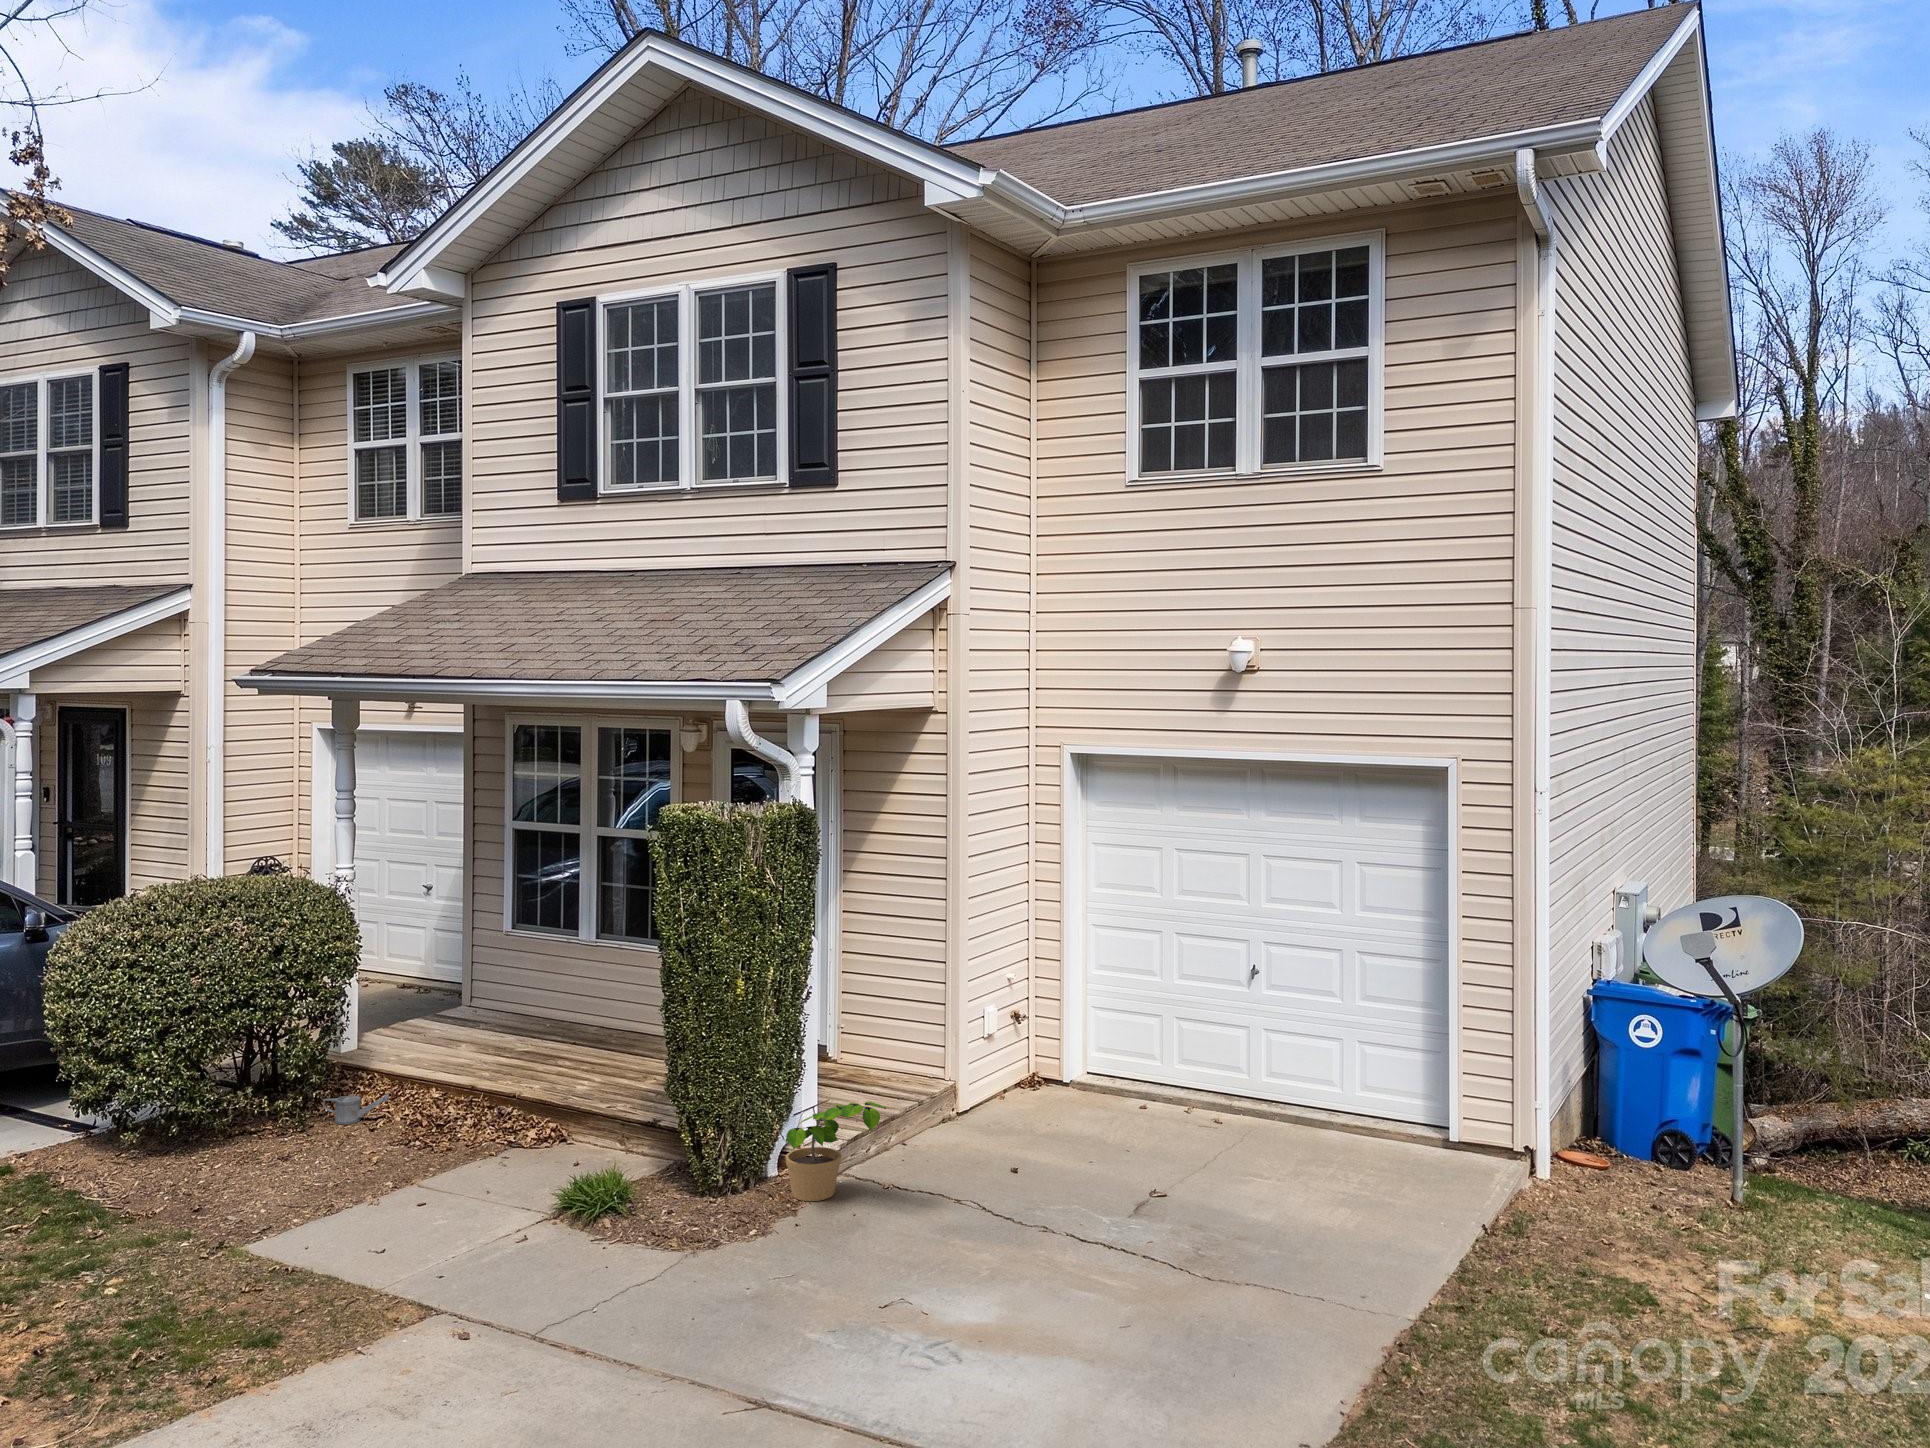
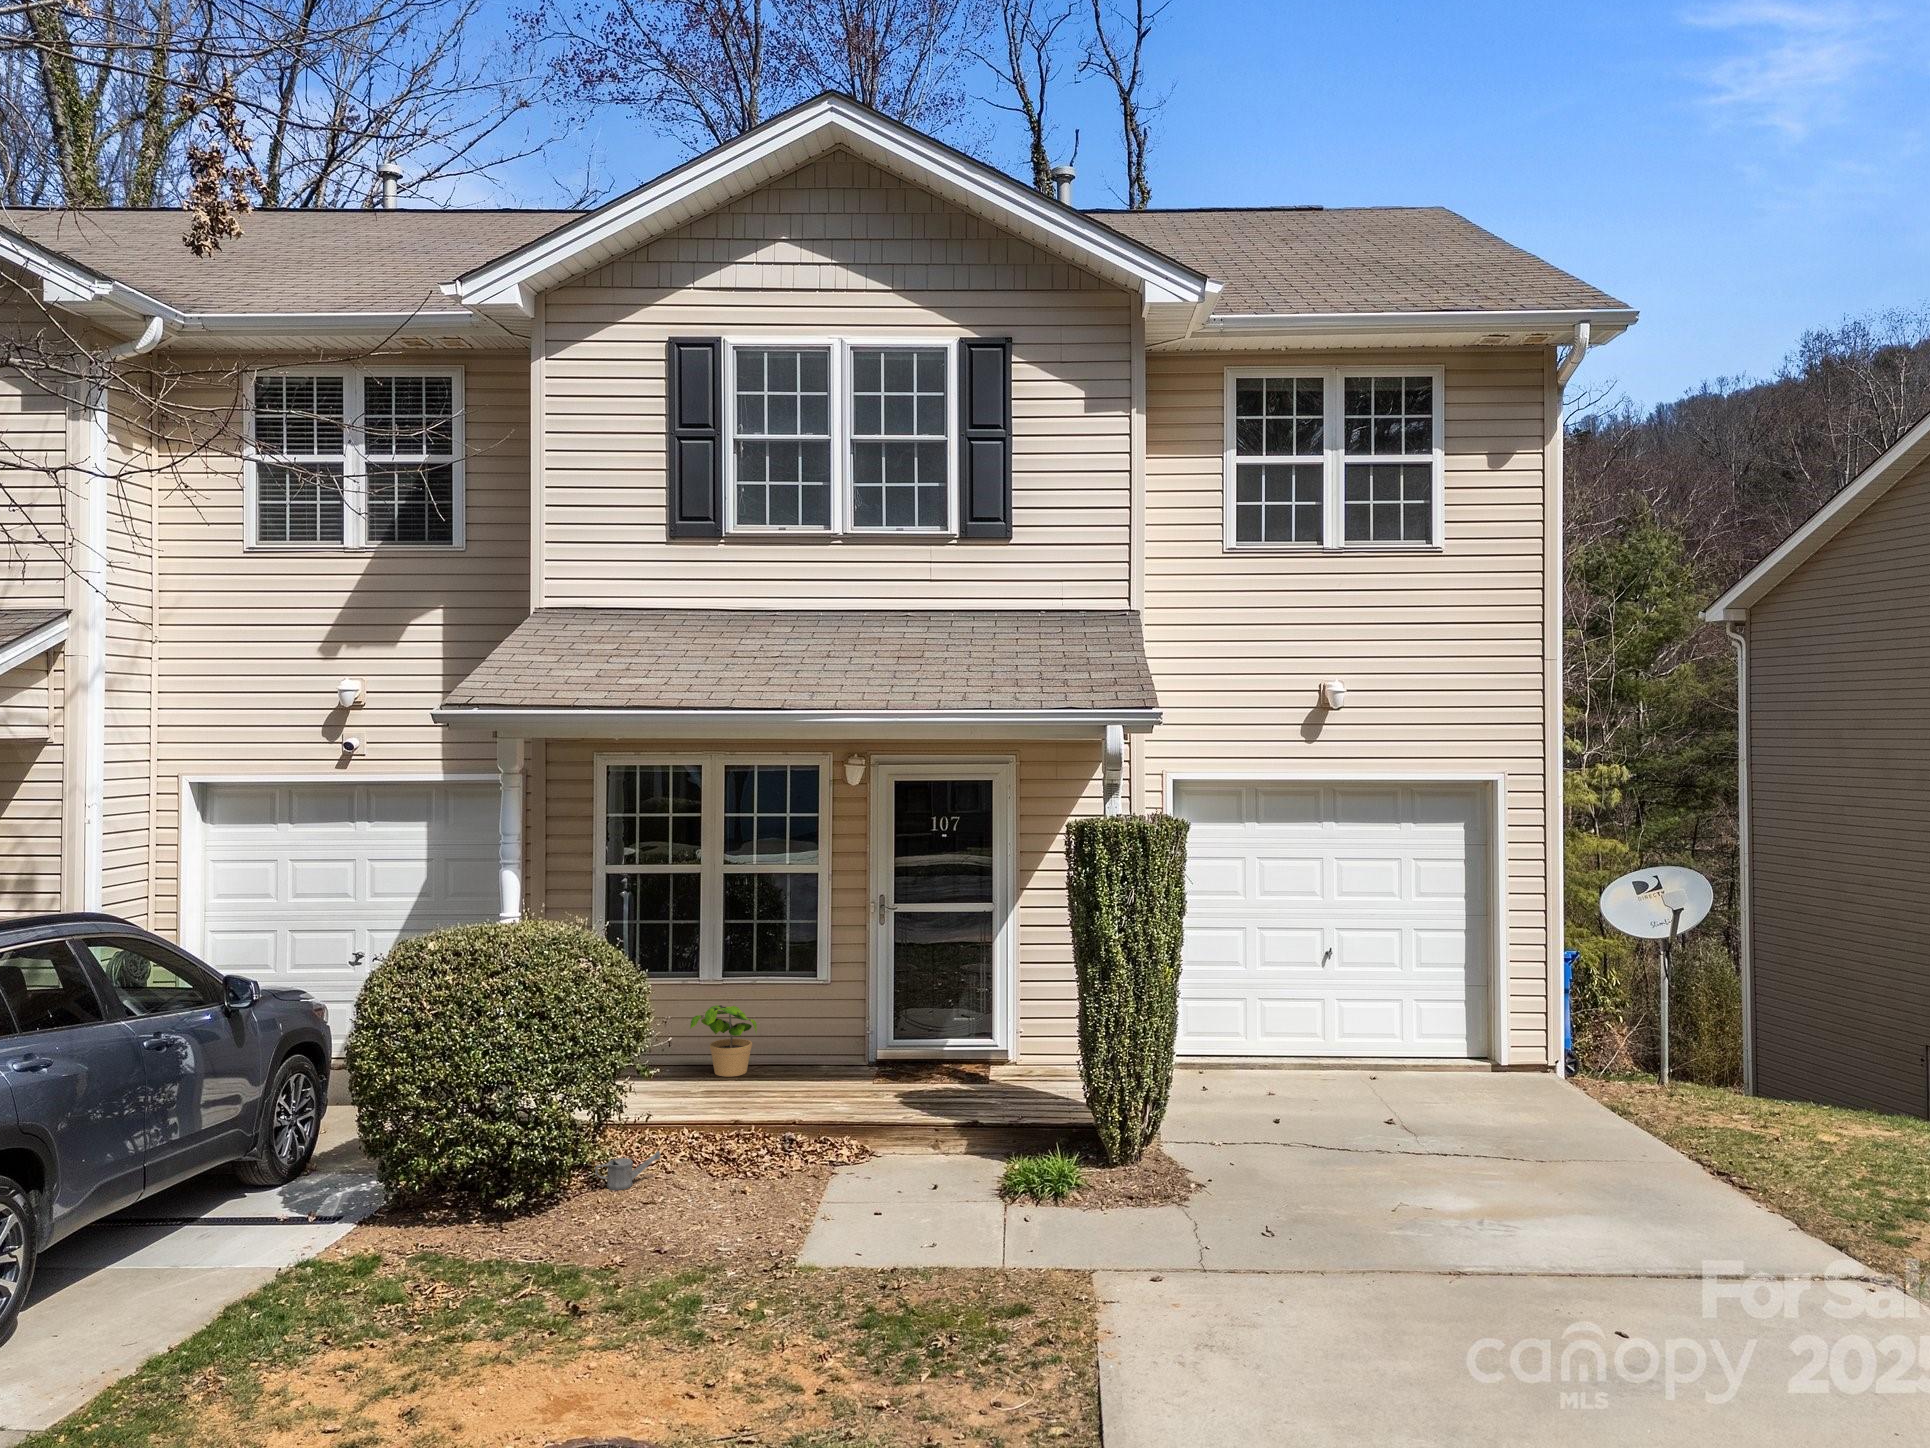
potted plant: present [786,1101,887,1201] -> present [690,1005,757,1077]

